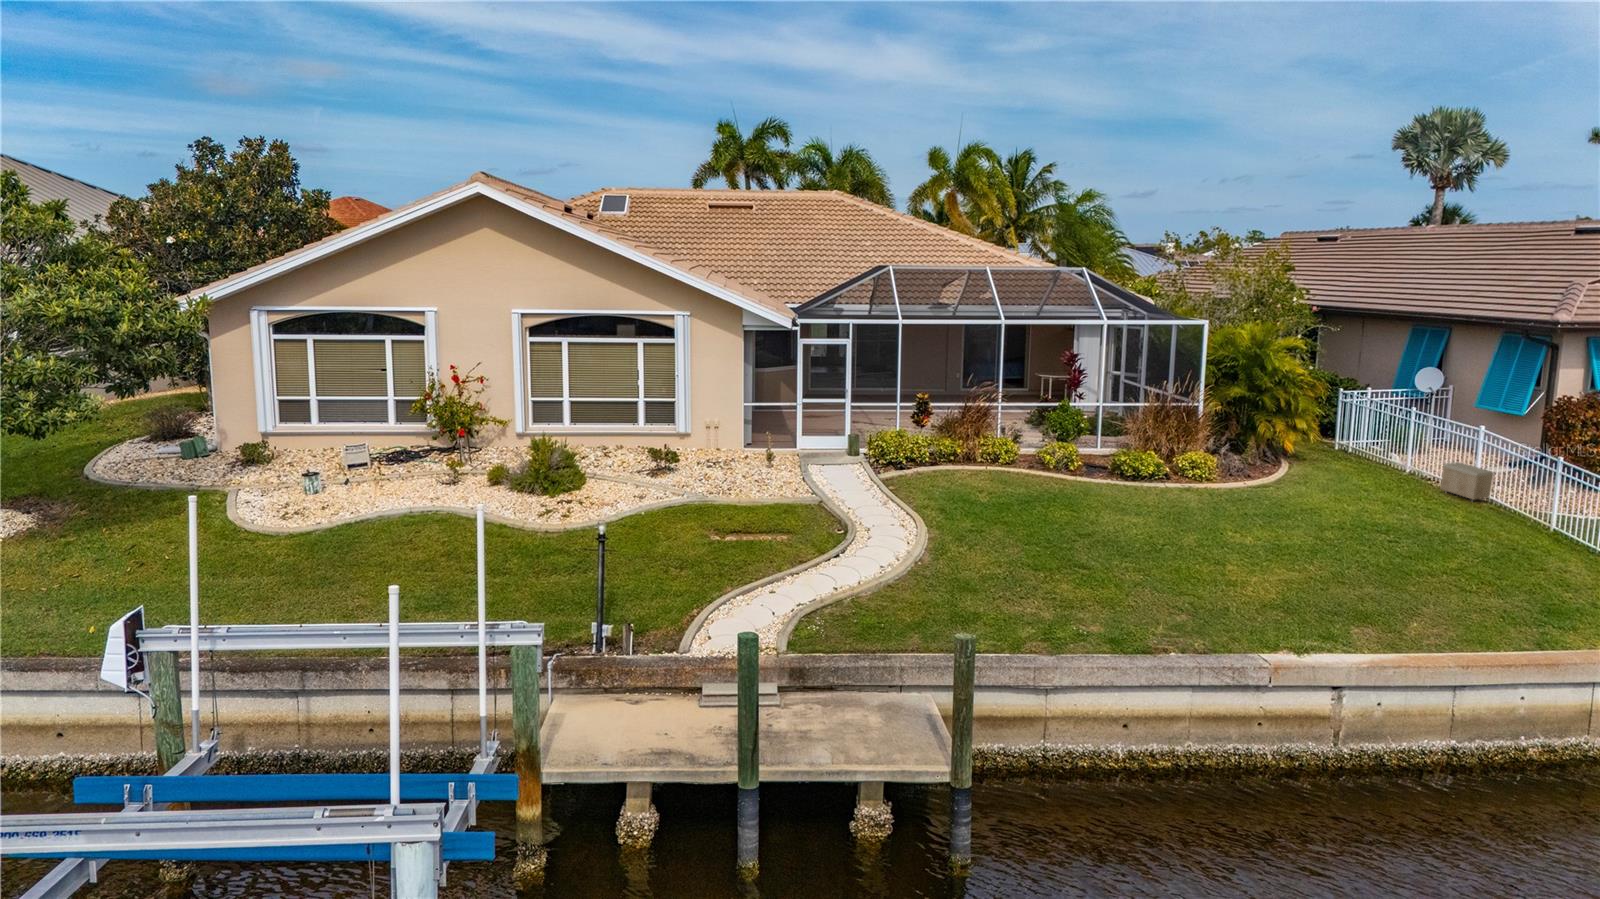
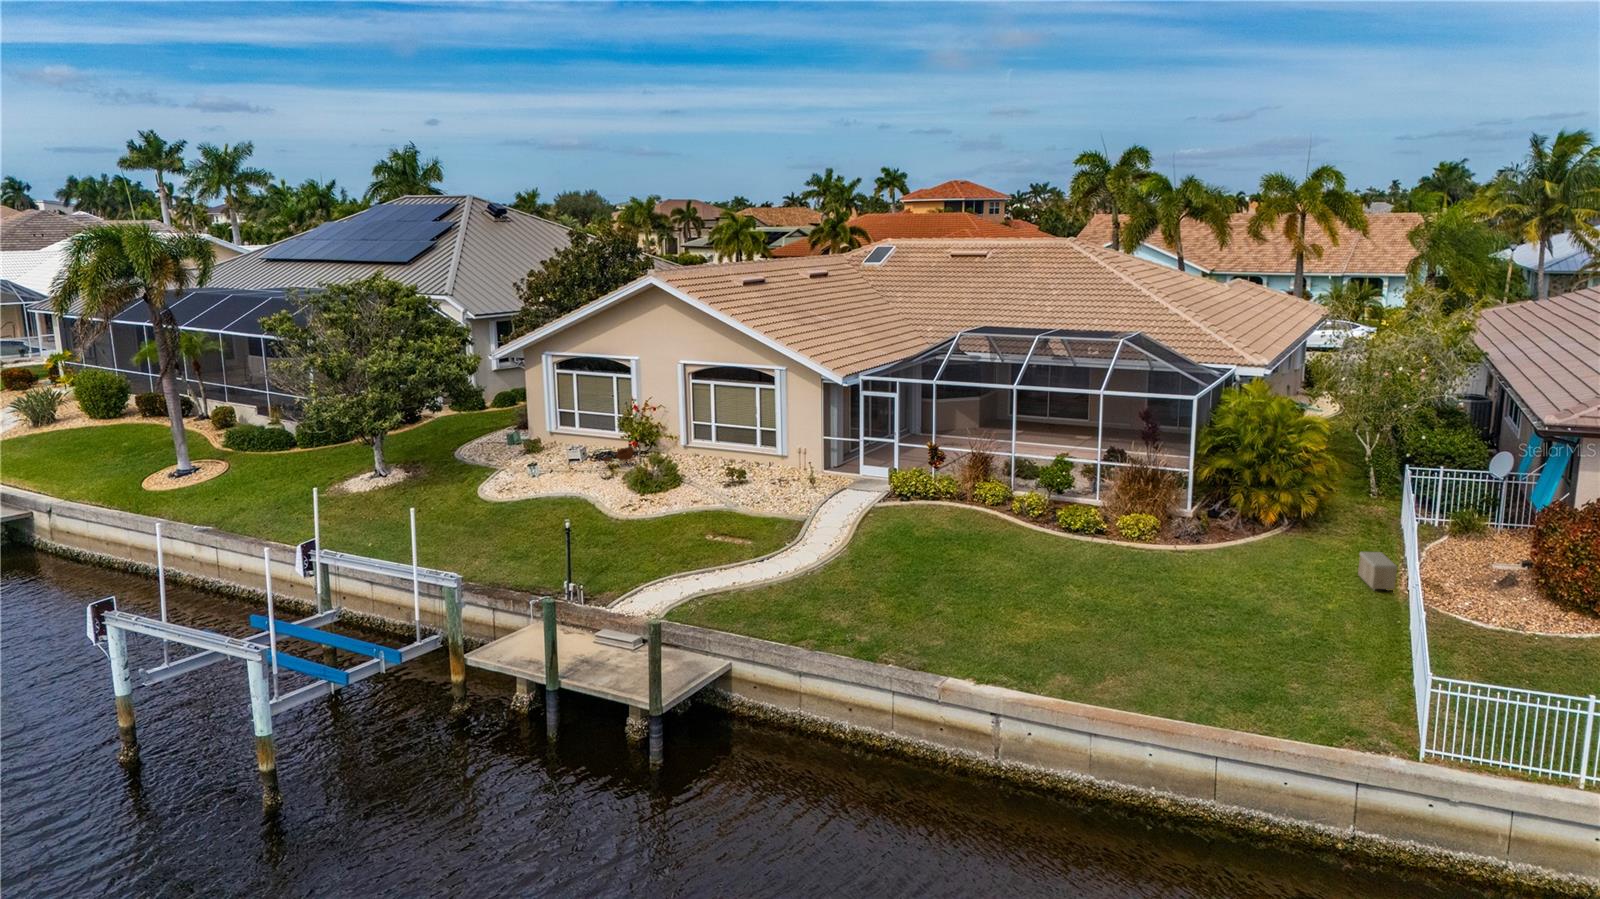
lounge chair: none [412,427,460,476] -> present [603,445,634,467]

